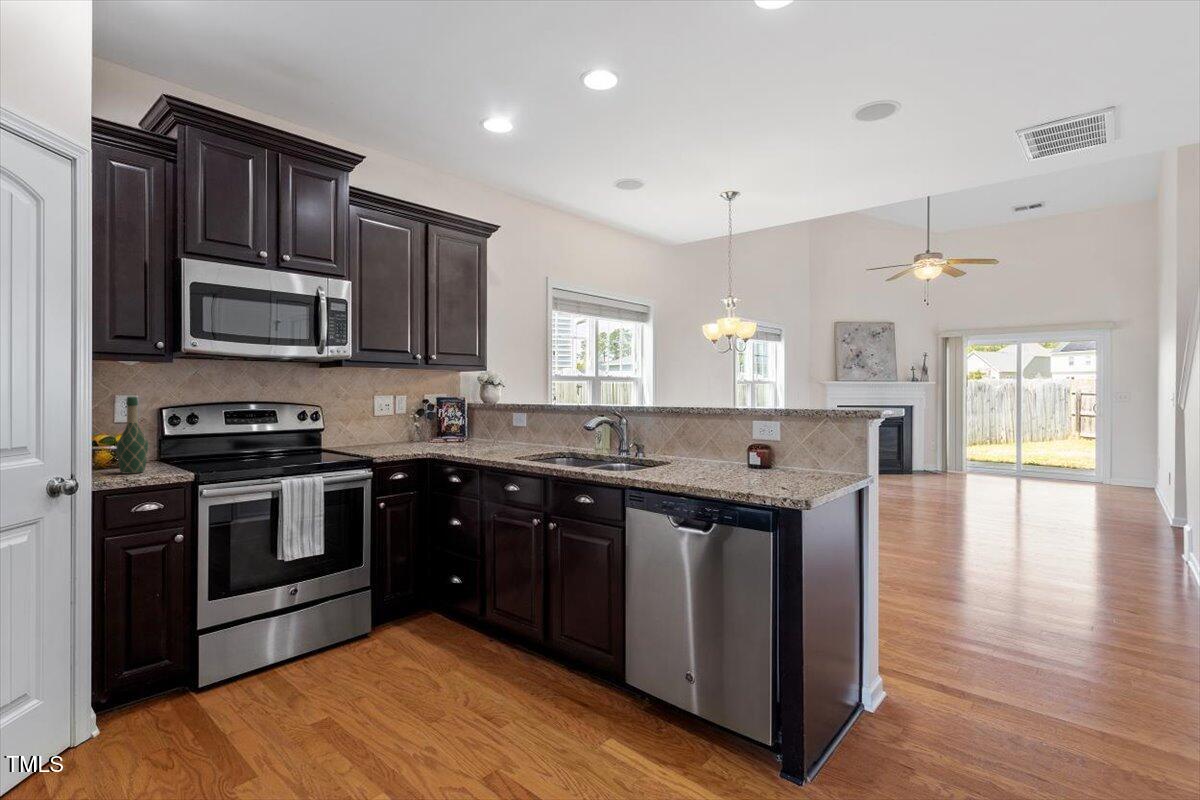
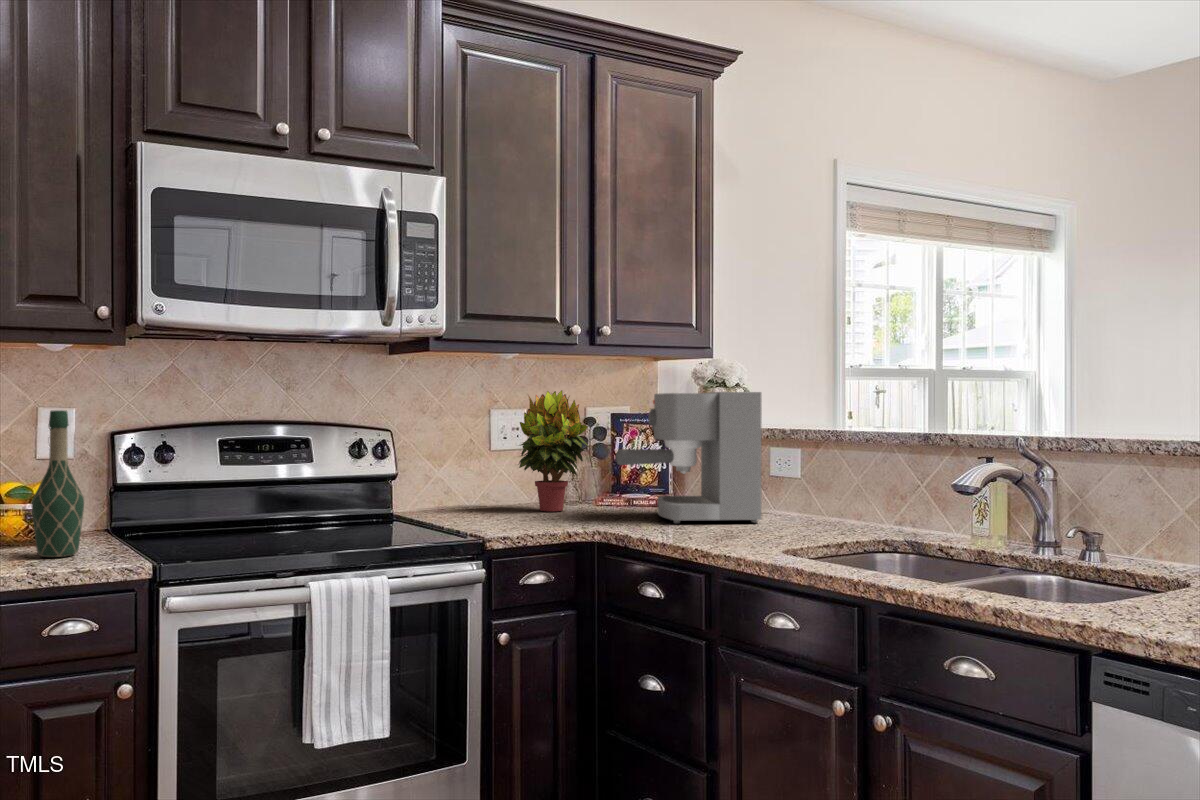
potted plant: none [388,386,429,445] -> present [518,390,588,512]
coffee maker: none [439,388,508,448] -> present [616,392,762,523]

